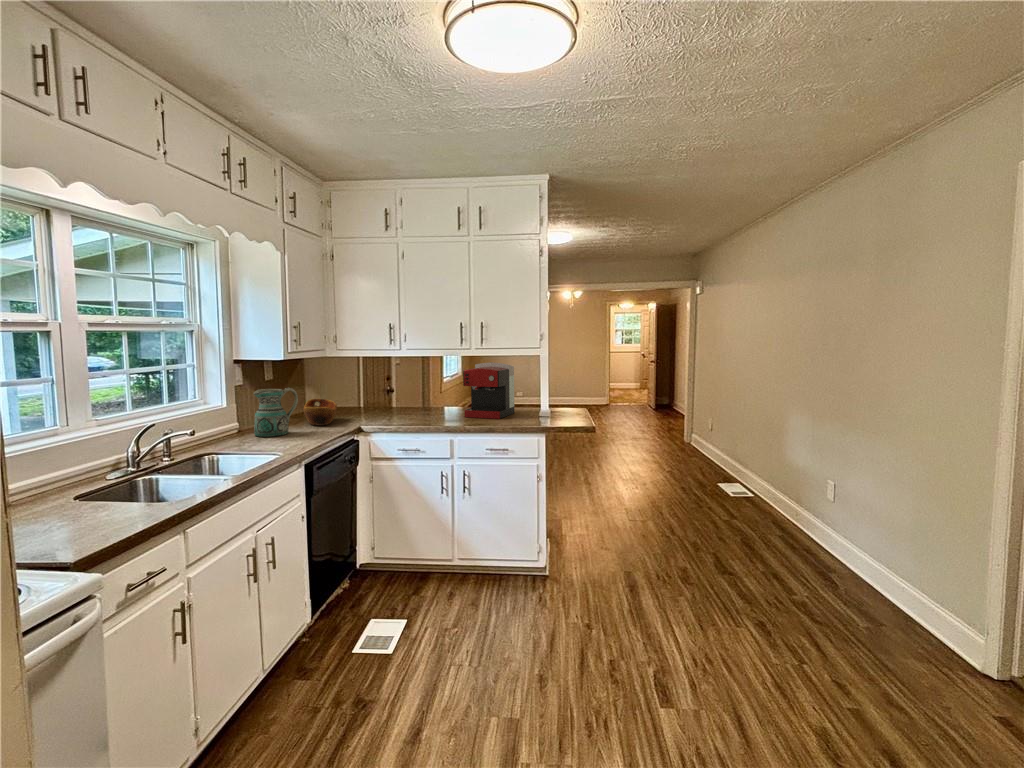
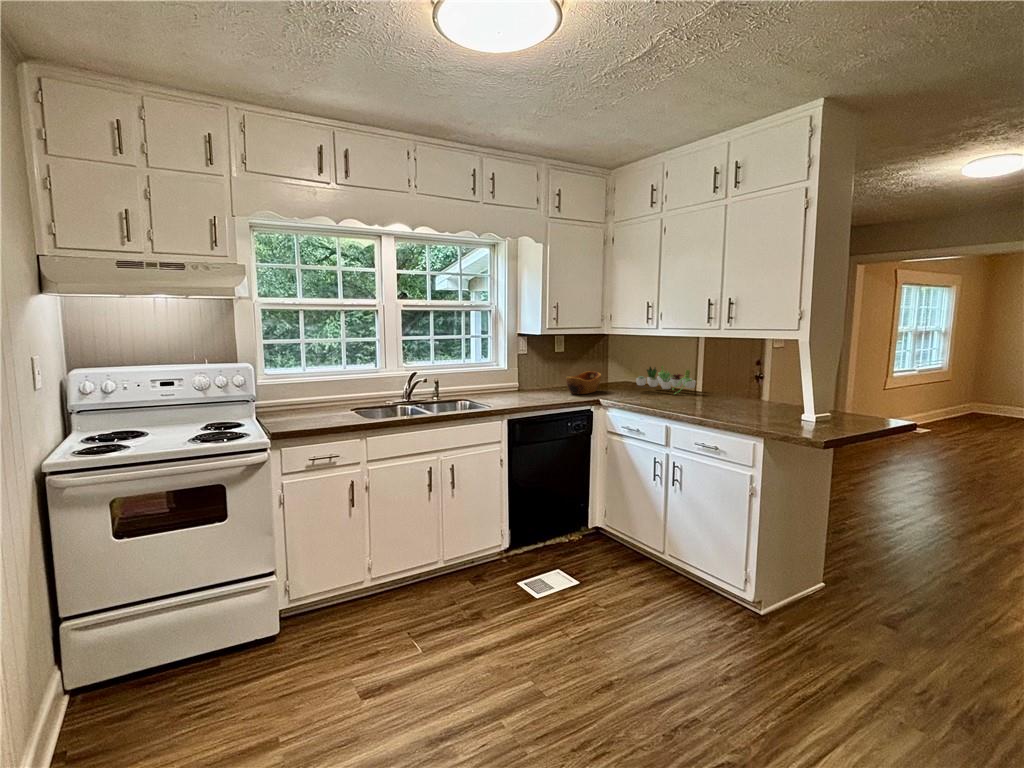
coffee maker: present [463,362,514,419] -> none [713,342,786,410]
succulent plant: none [364,386,423,413] -> present [636,367,696,394]
ceramic pitcher: present [254,388,298,437] -> none [516,358,551,397]

